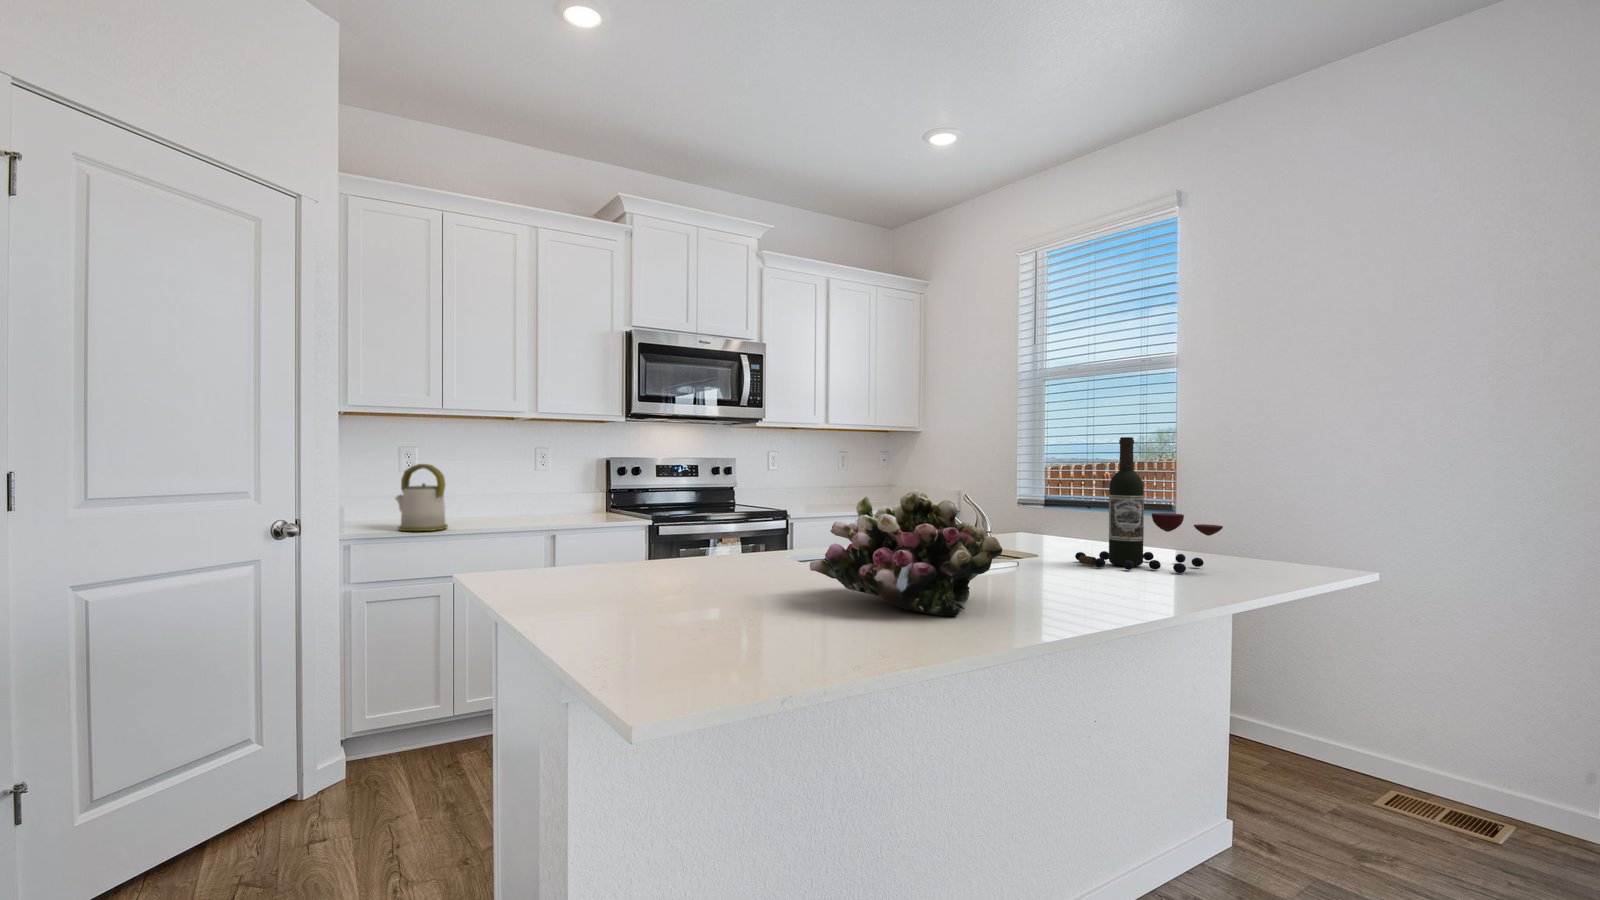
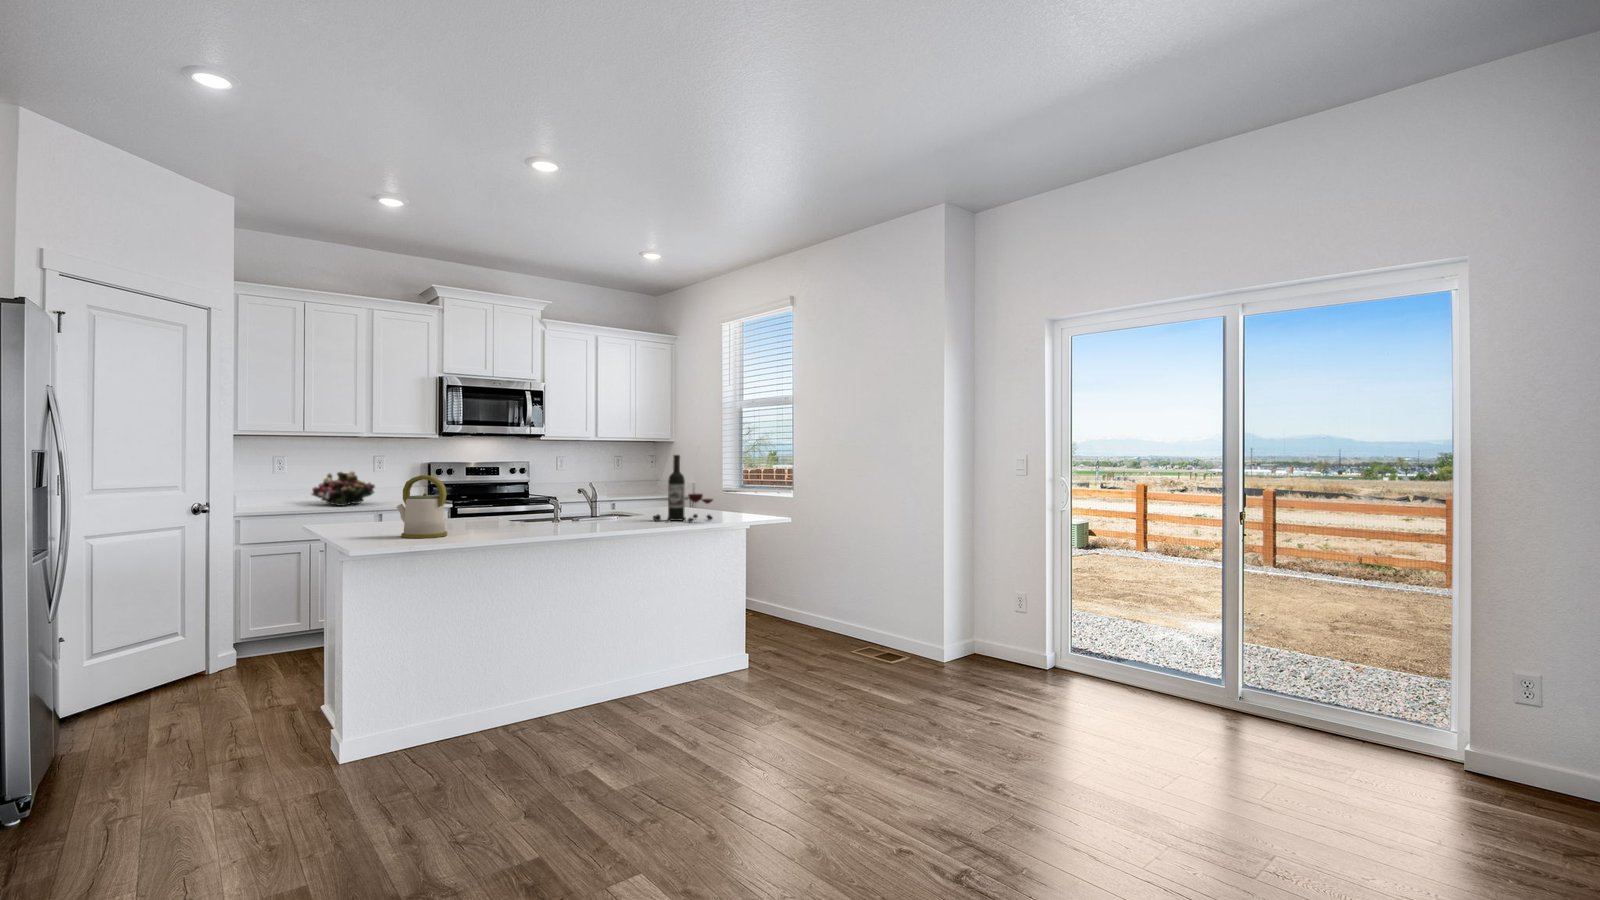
kettle: present [396,464,448,531] -> present [396,475,447,538]
flower arrangement: present [810,490,1002,616] -> present [312,471,375,506]

